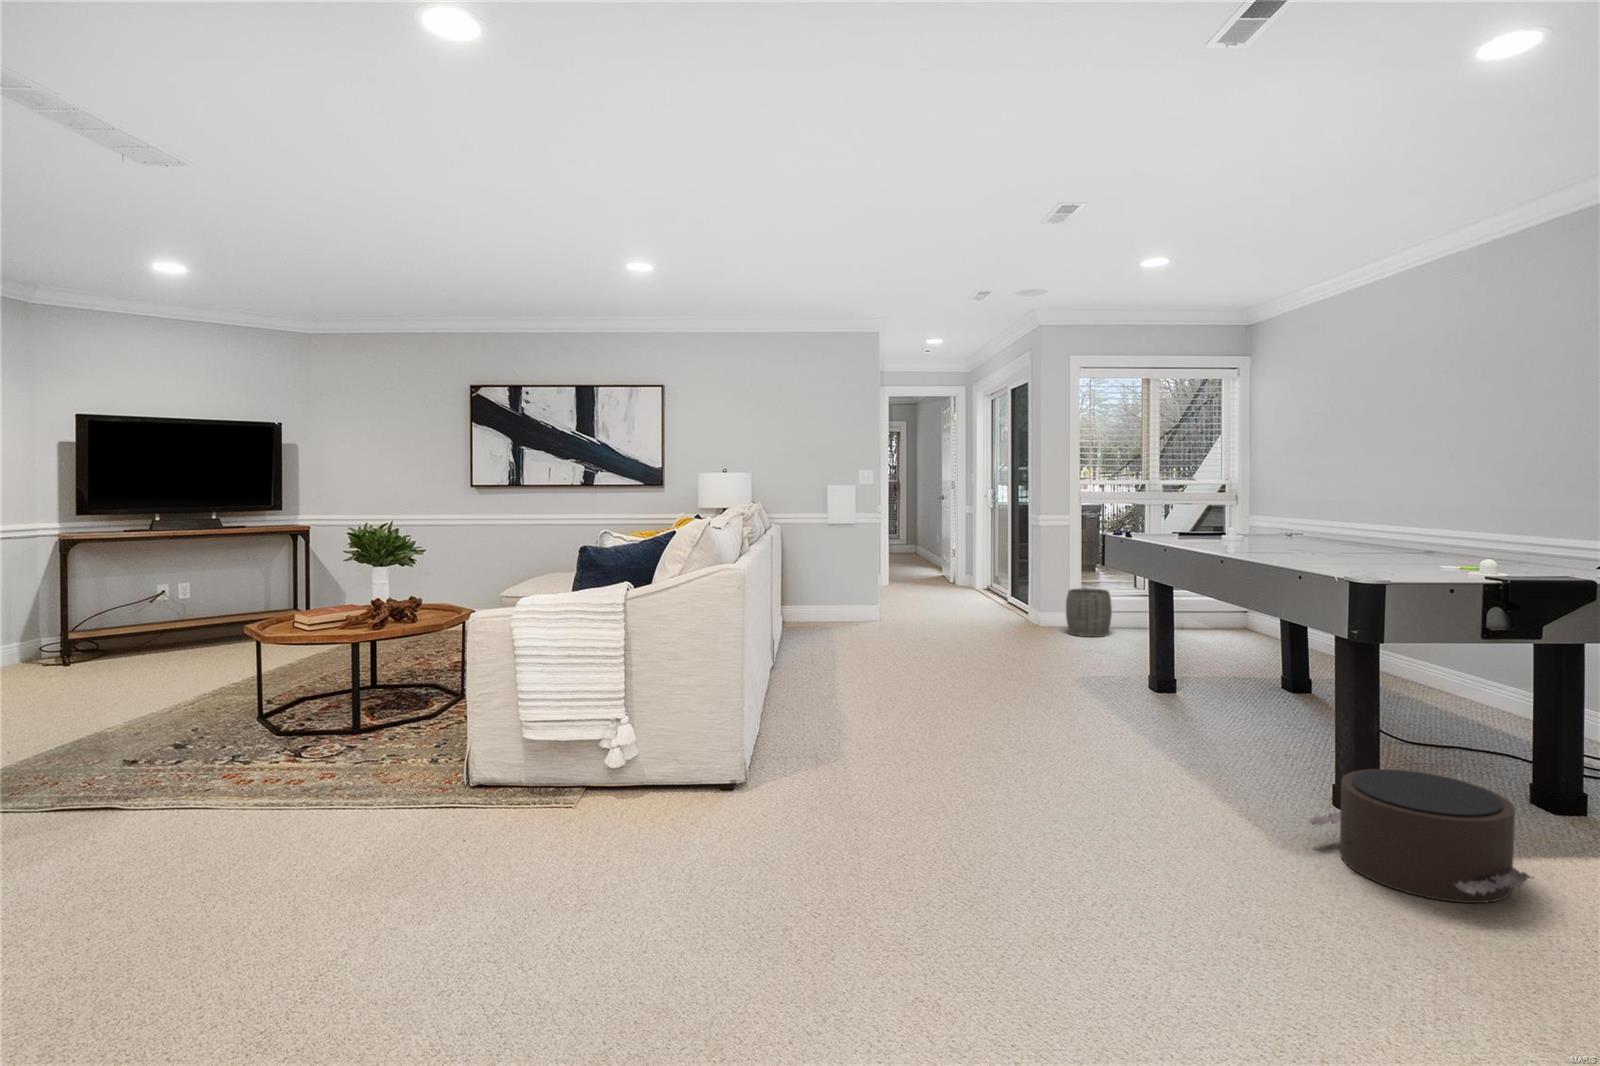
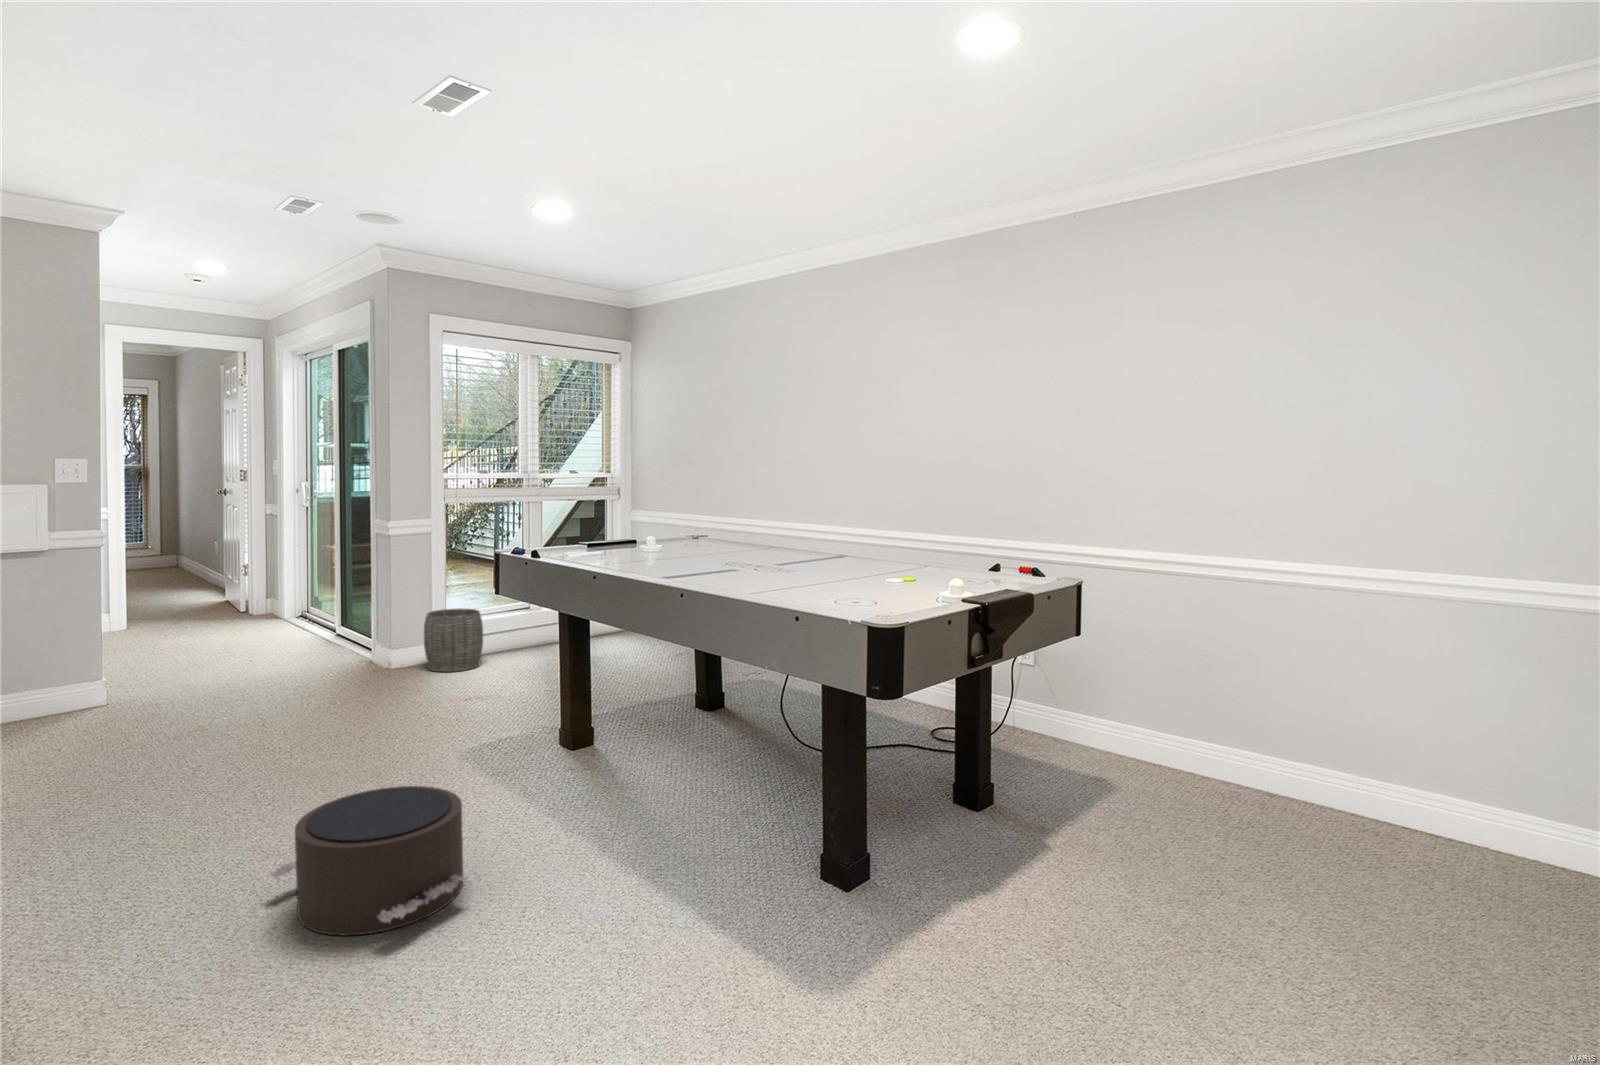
pouf: present [1308,769,1533,903] -> present [270,786,465,936]

